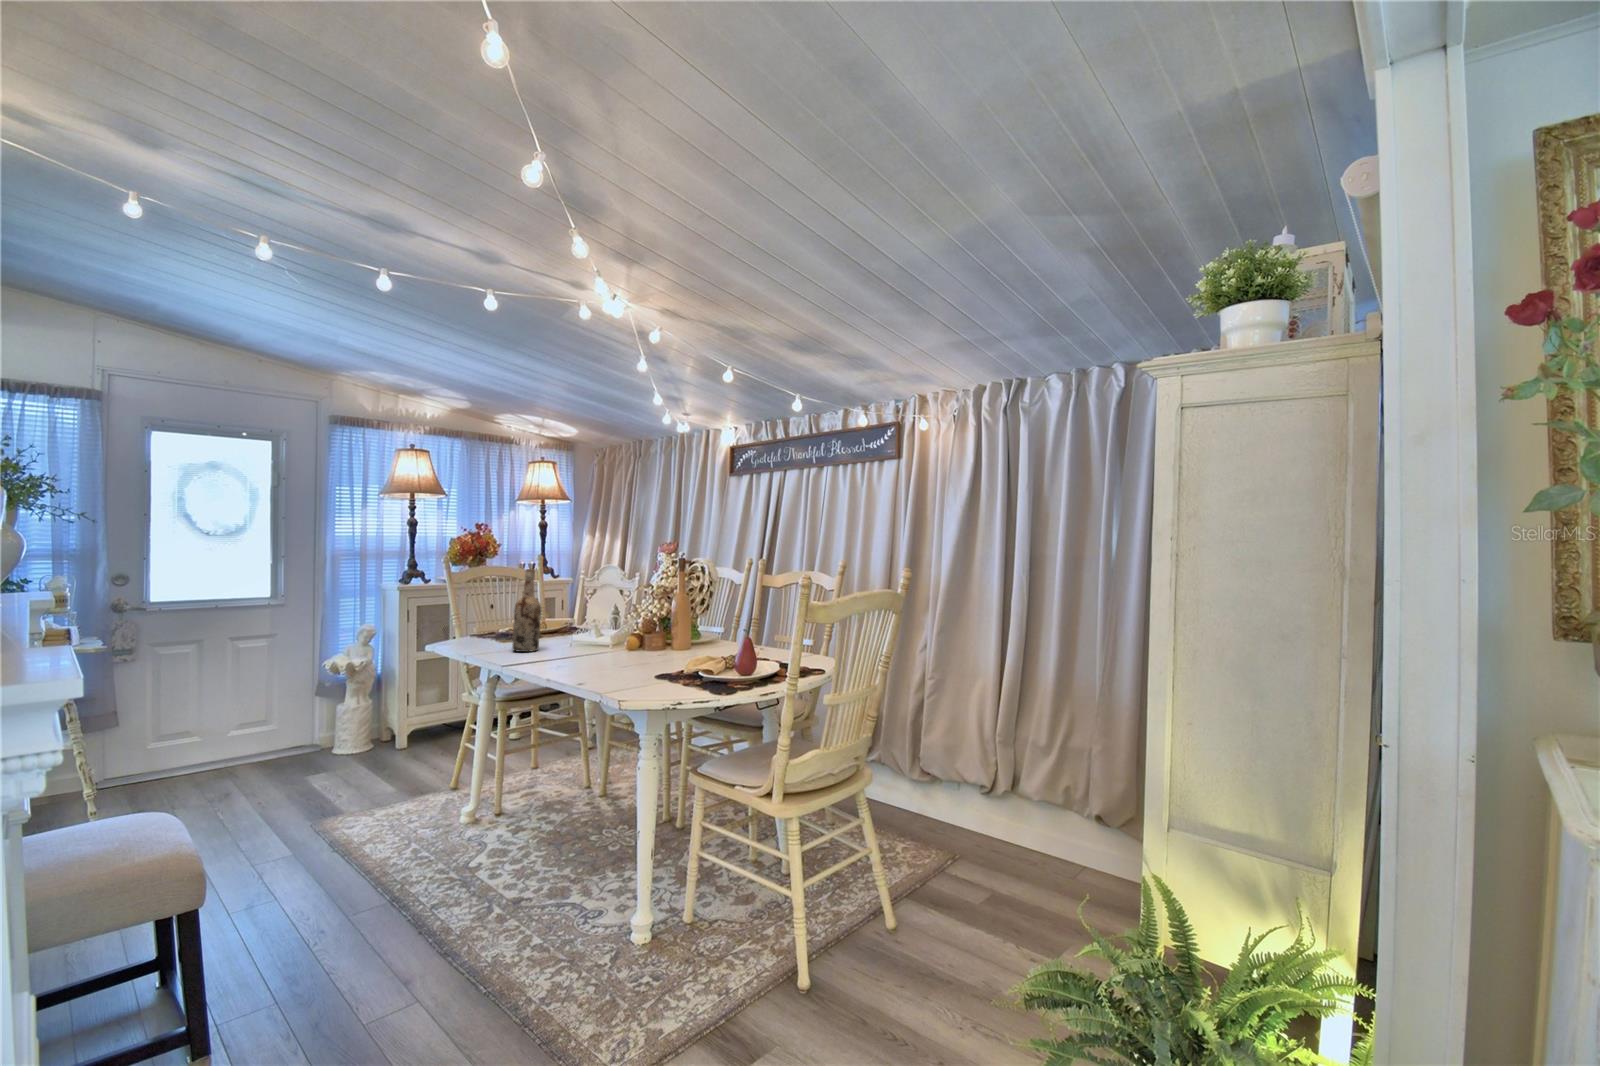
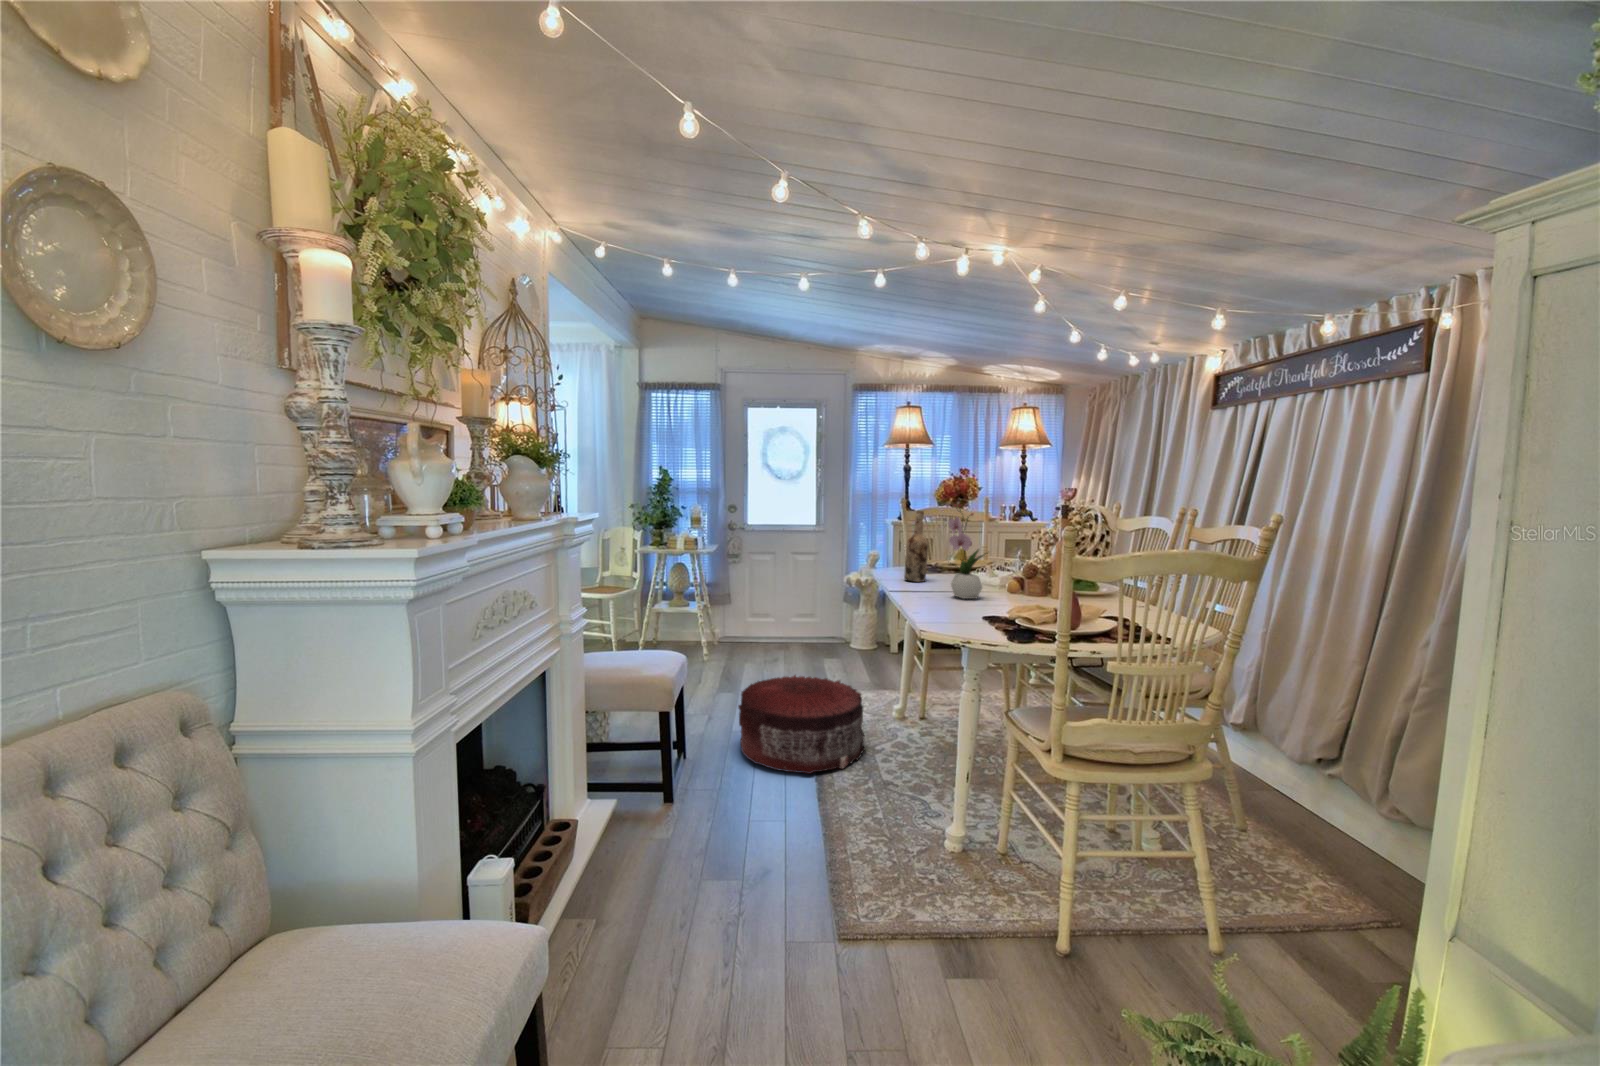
flower arrangement: none [592,559,638,661] -> present [948,505,985,599]
pouf: none [250,796,461,956] -> present [738,675,865,774]

